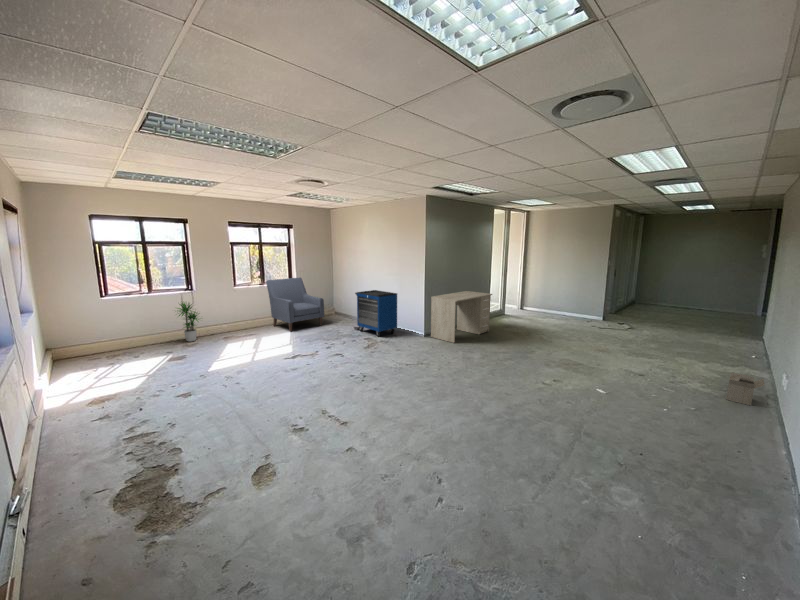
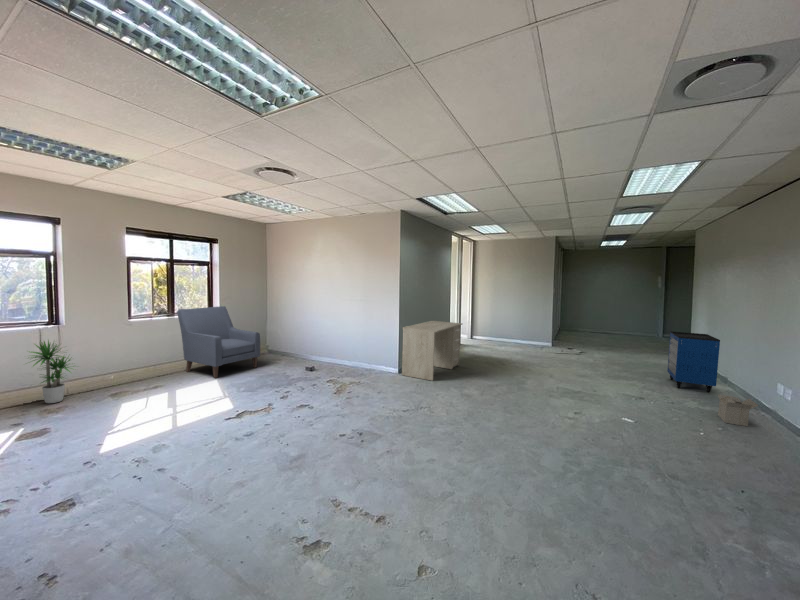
storage cabinet: present [355,290,397,336] -> present [667,331,720,392]

